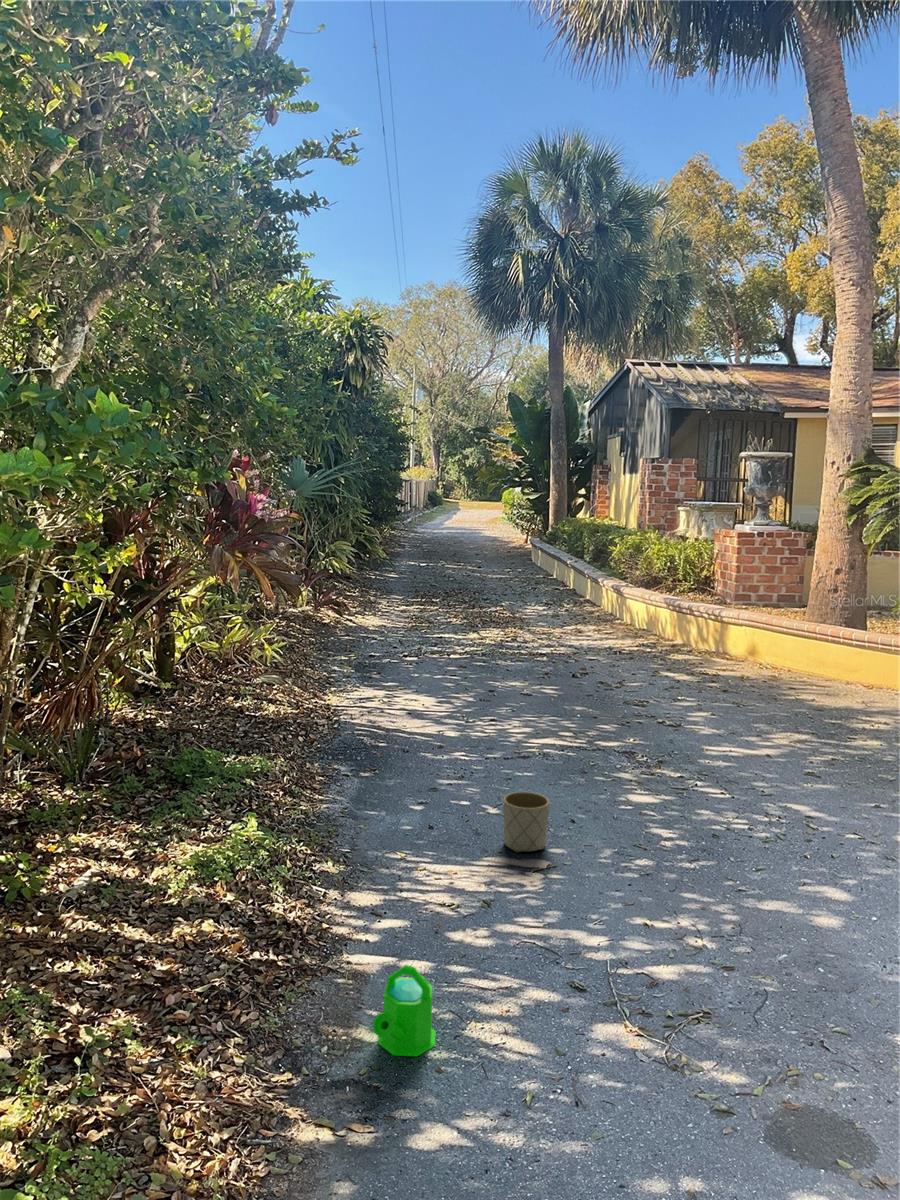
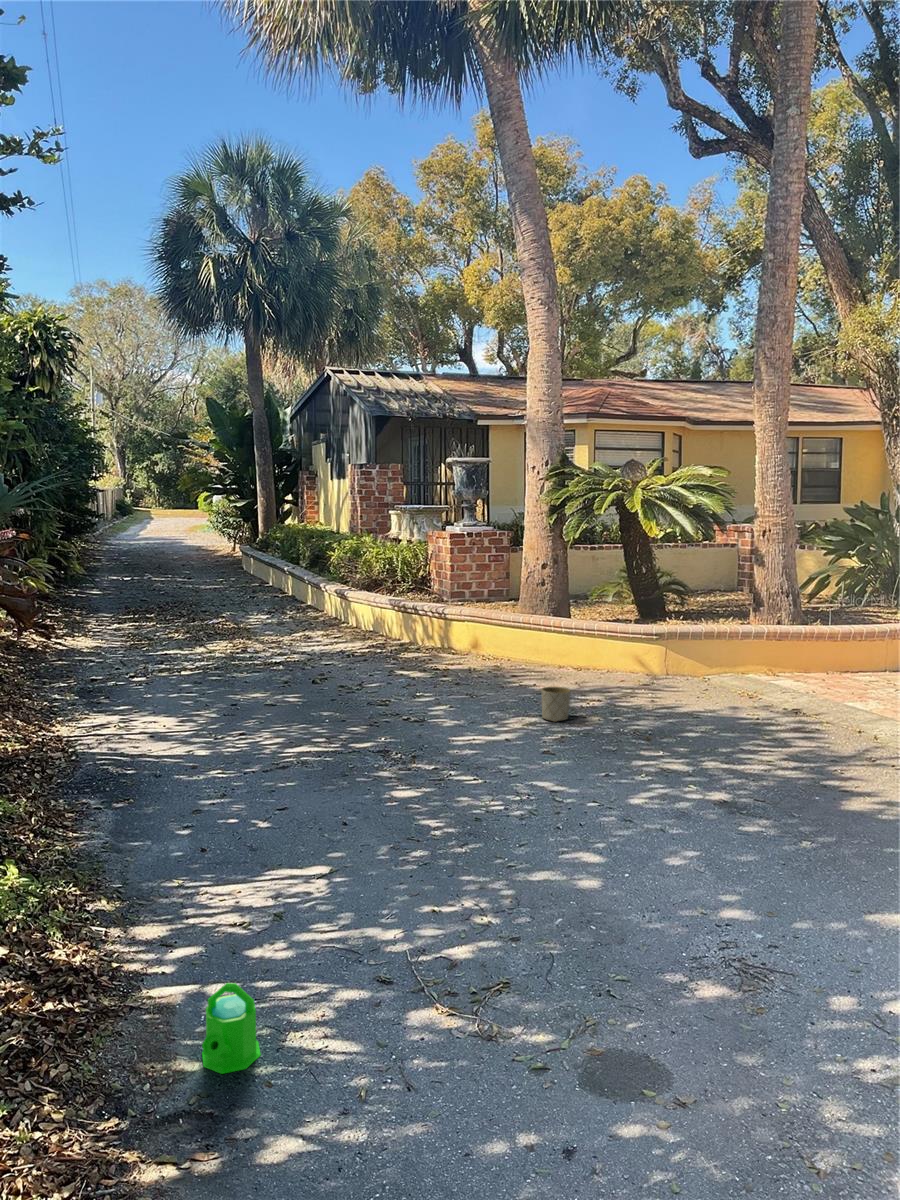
planter: present [503,792,549,852] -> present [541,687,570,722]

